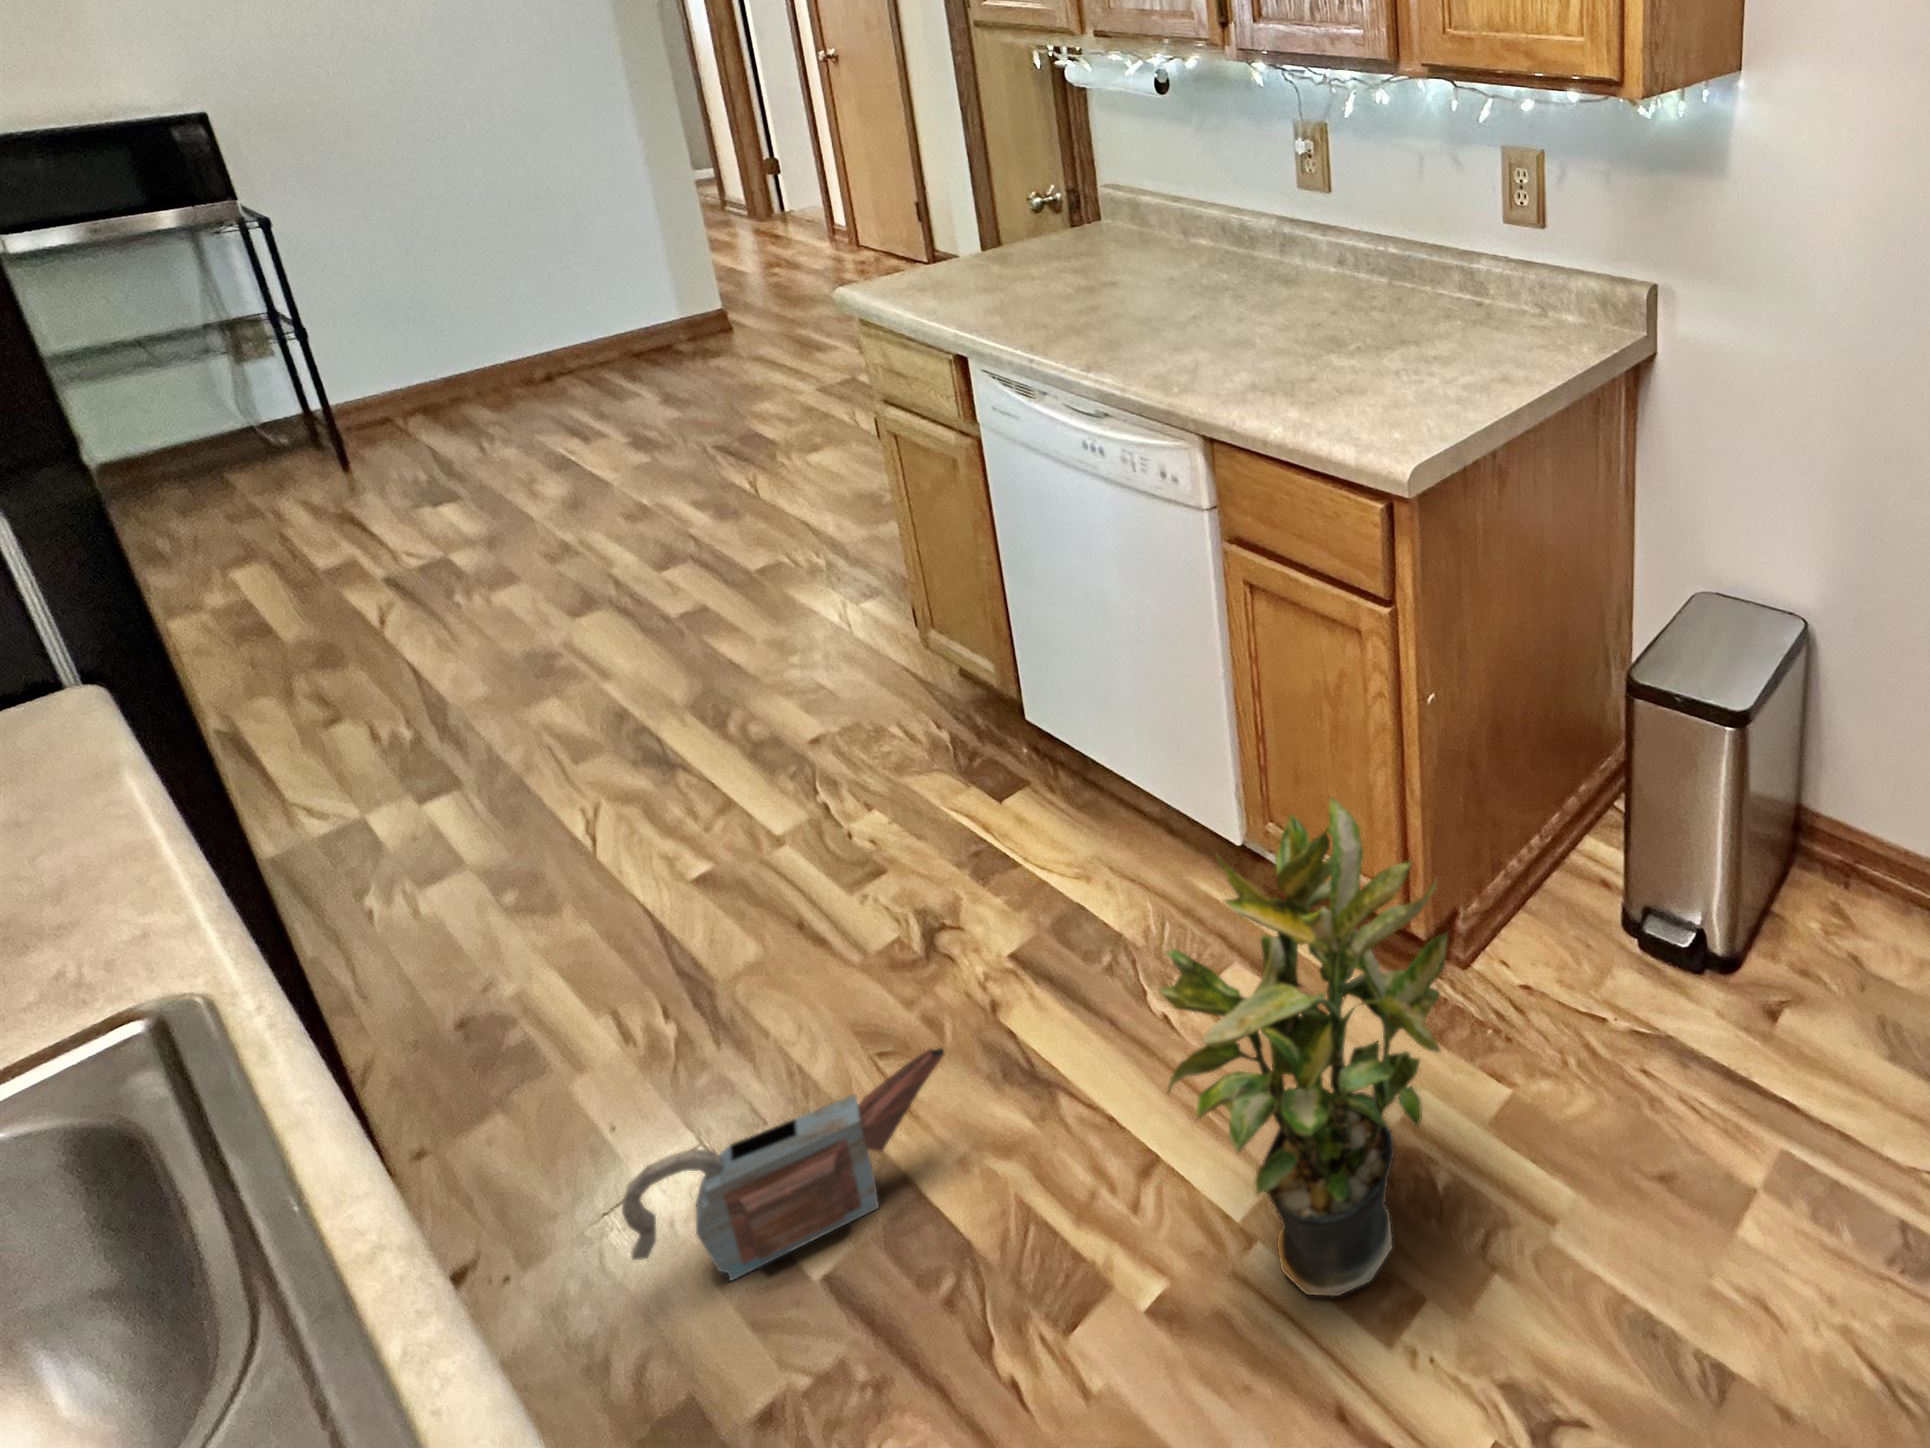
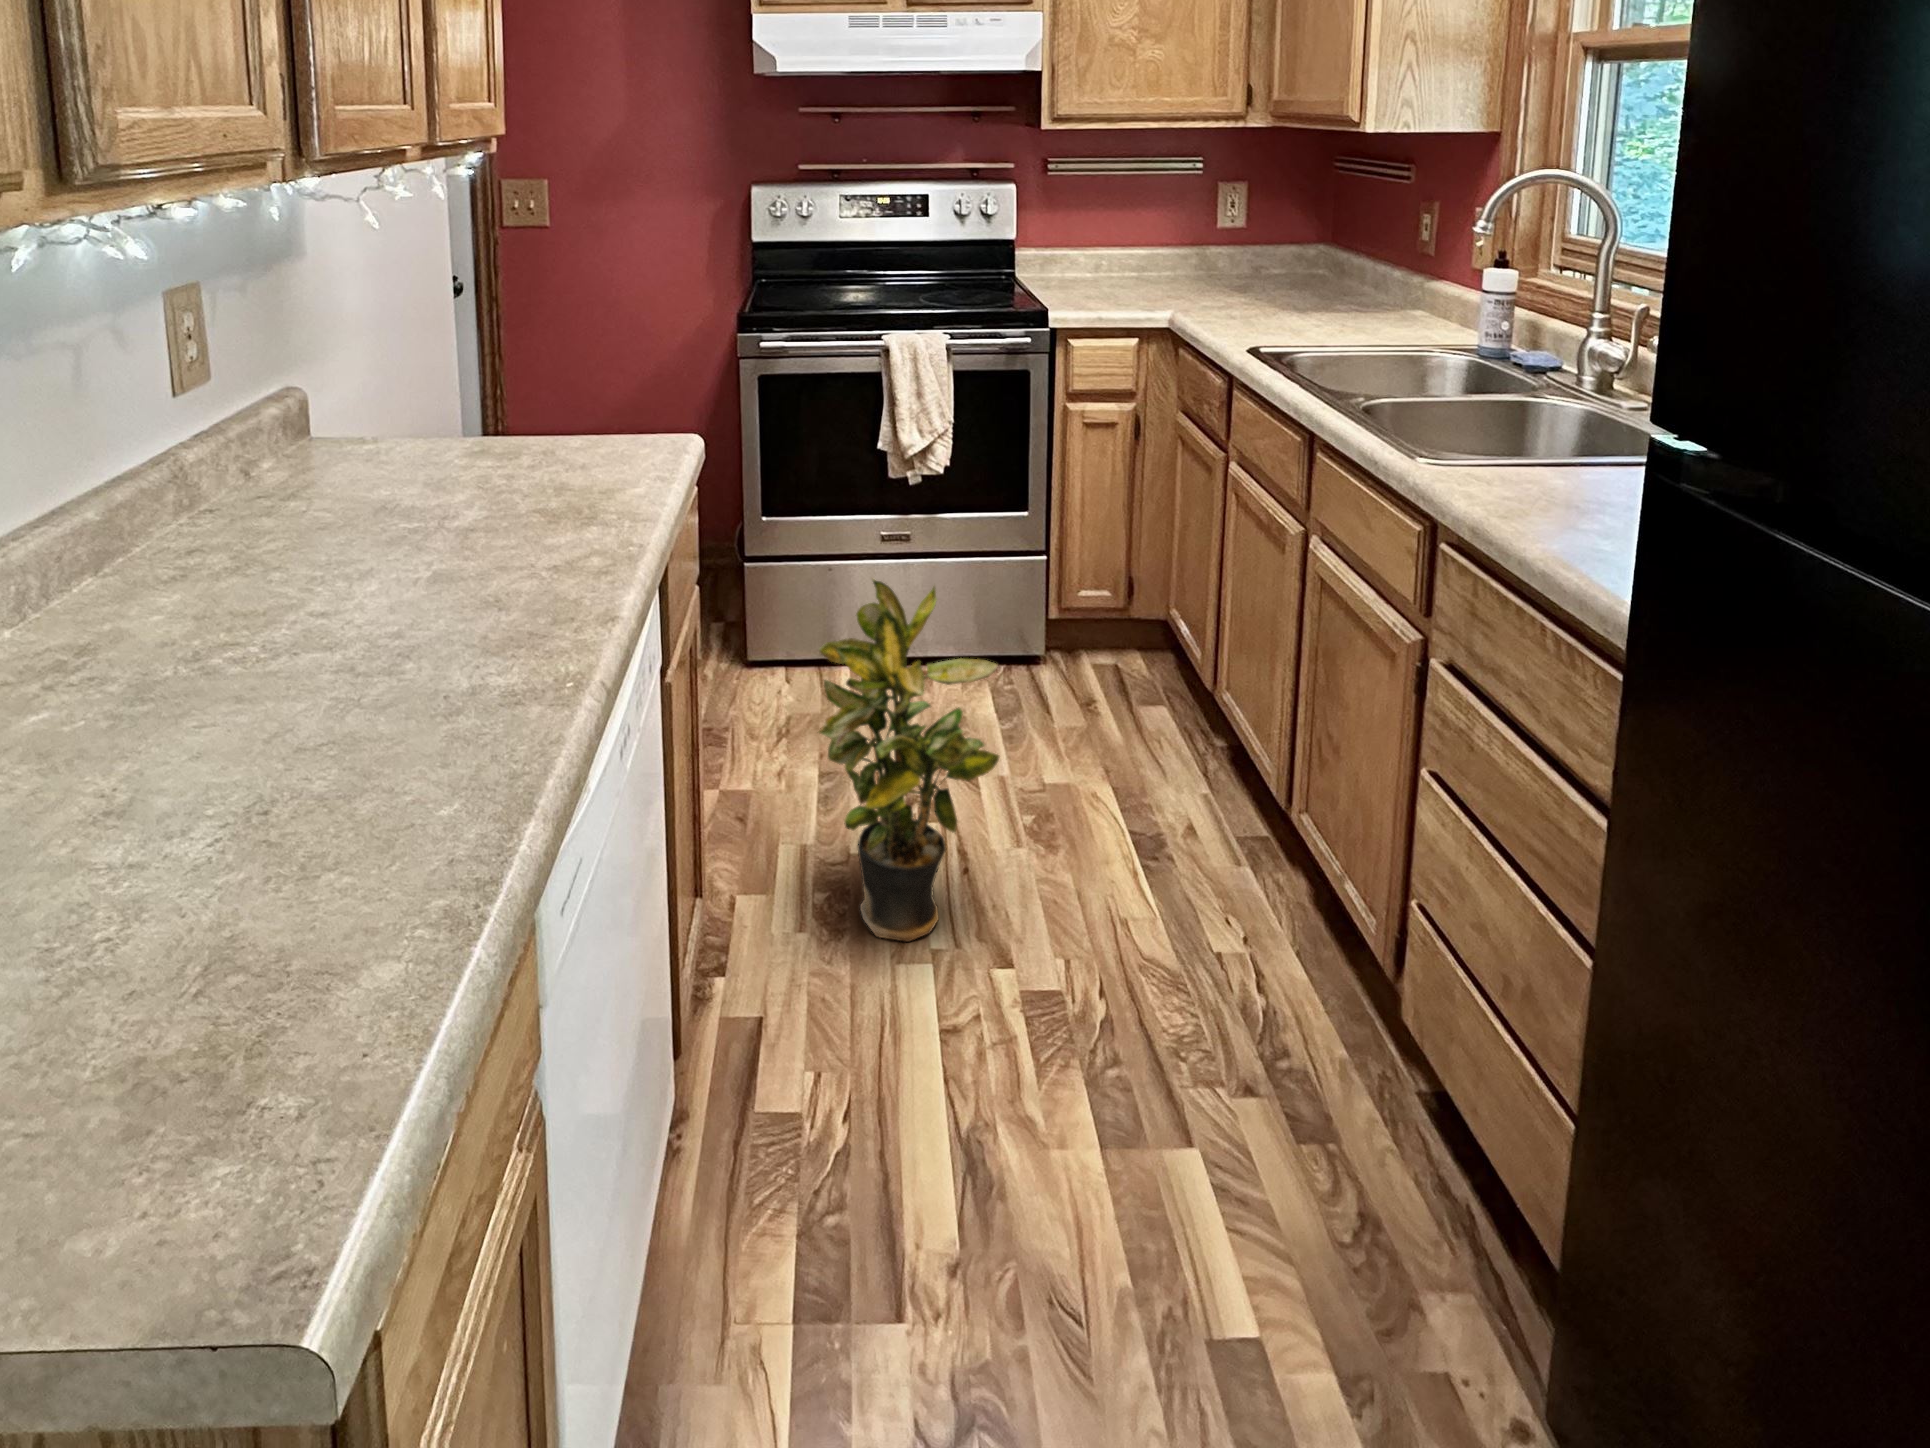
watering can: present [622,1048,945,1281] -> none [1062,1034,1336,1236]

